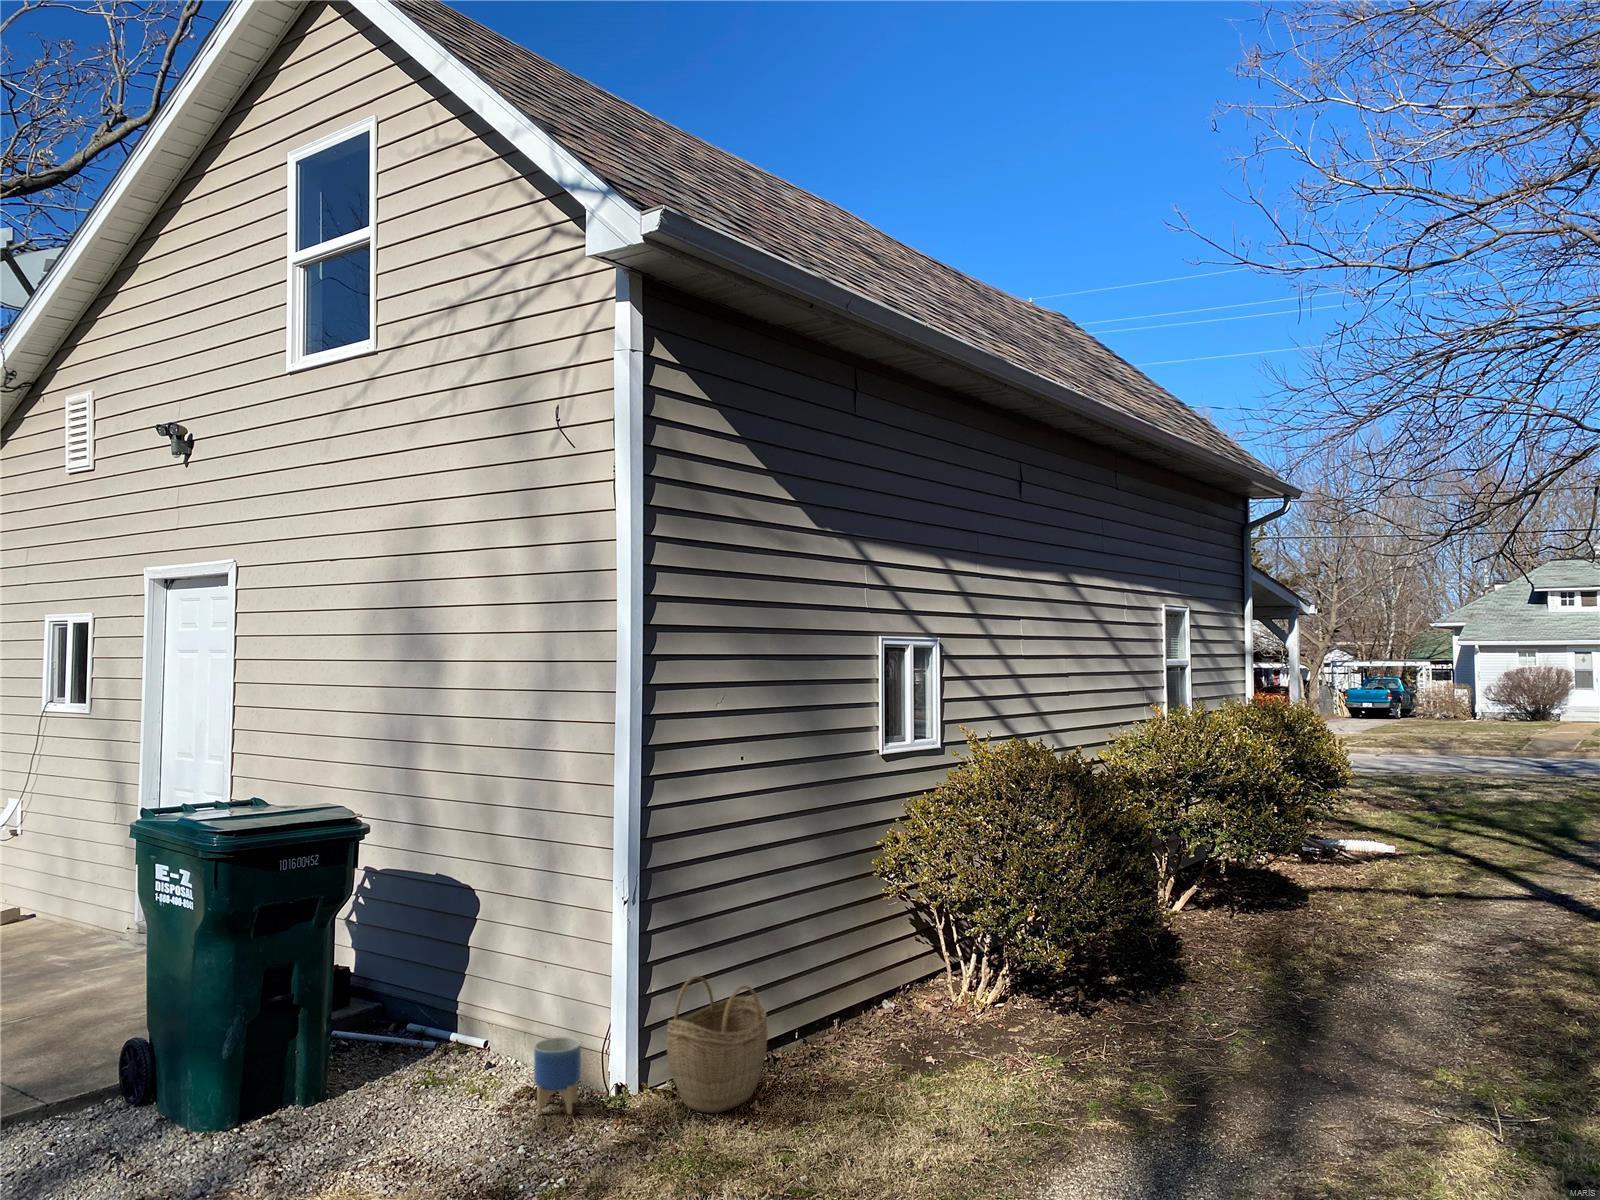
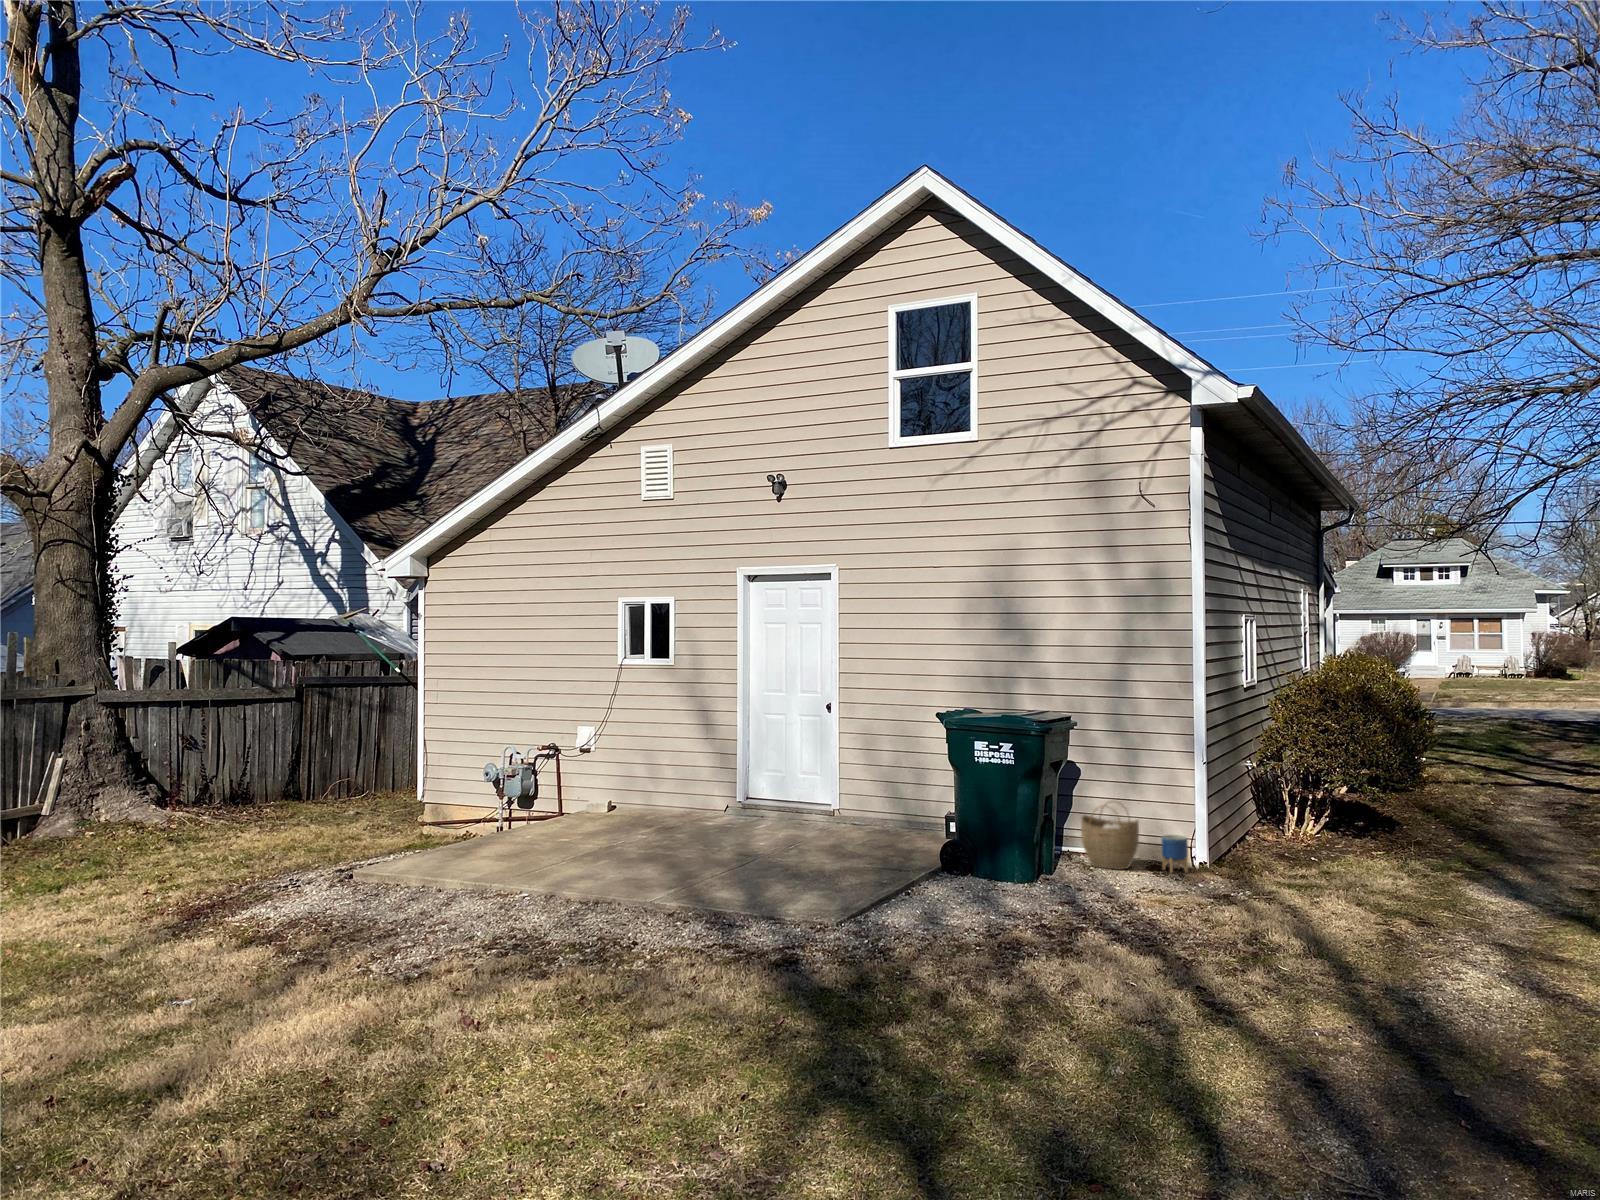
woven basket: present [667,976,768,1113] -> present [1081,804,1139,870]

